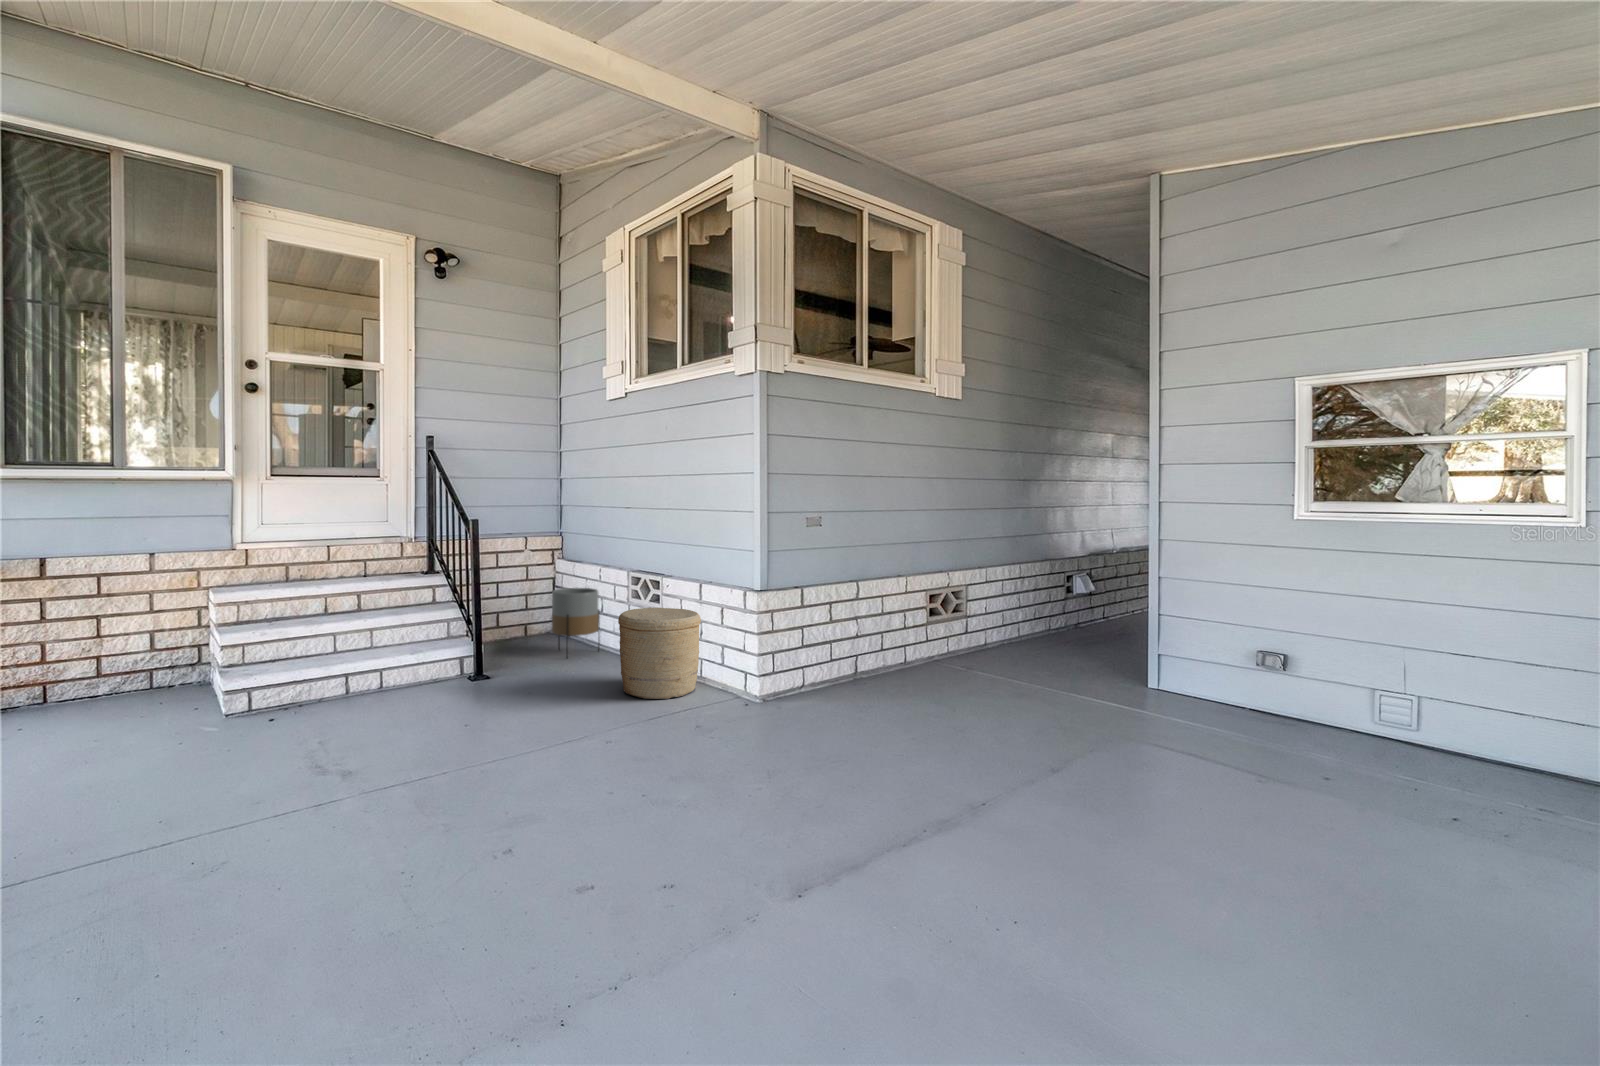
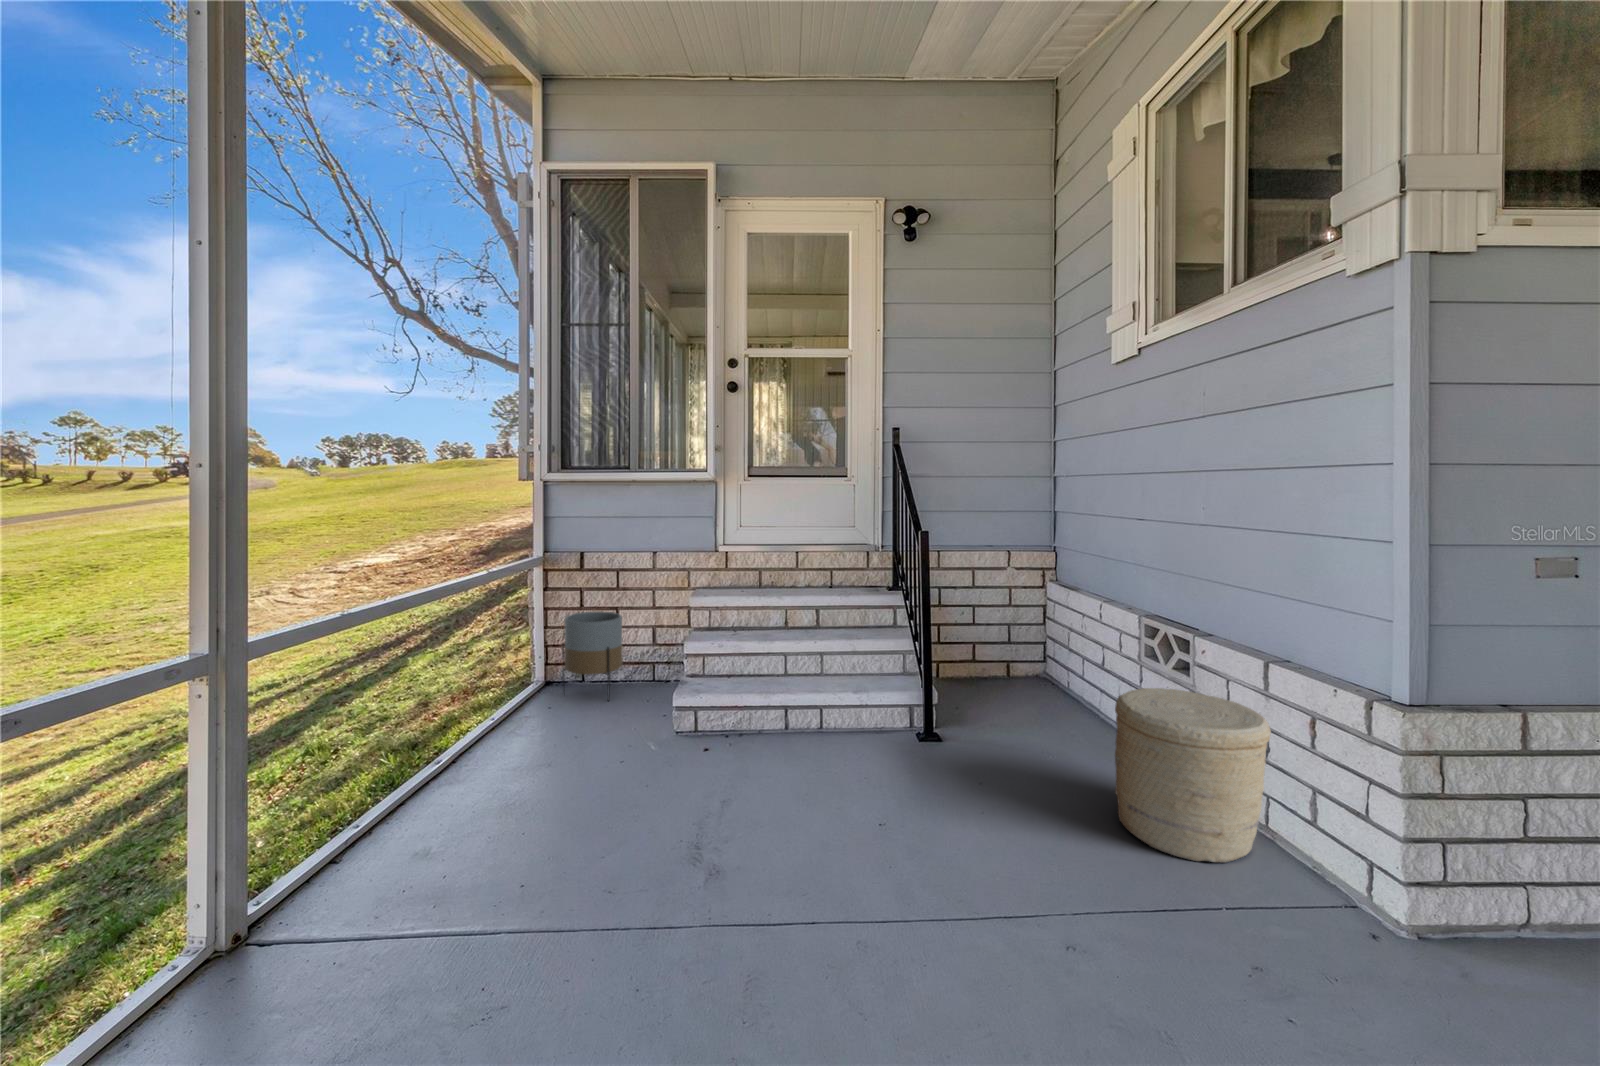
planter: present [552,588,600,658] -> present [562,611,623,697]

